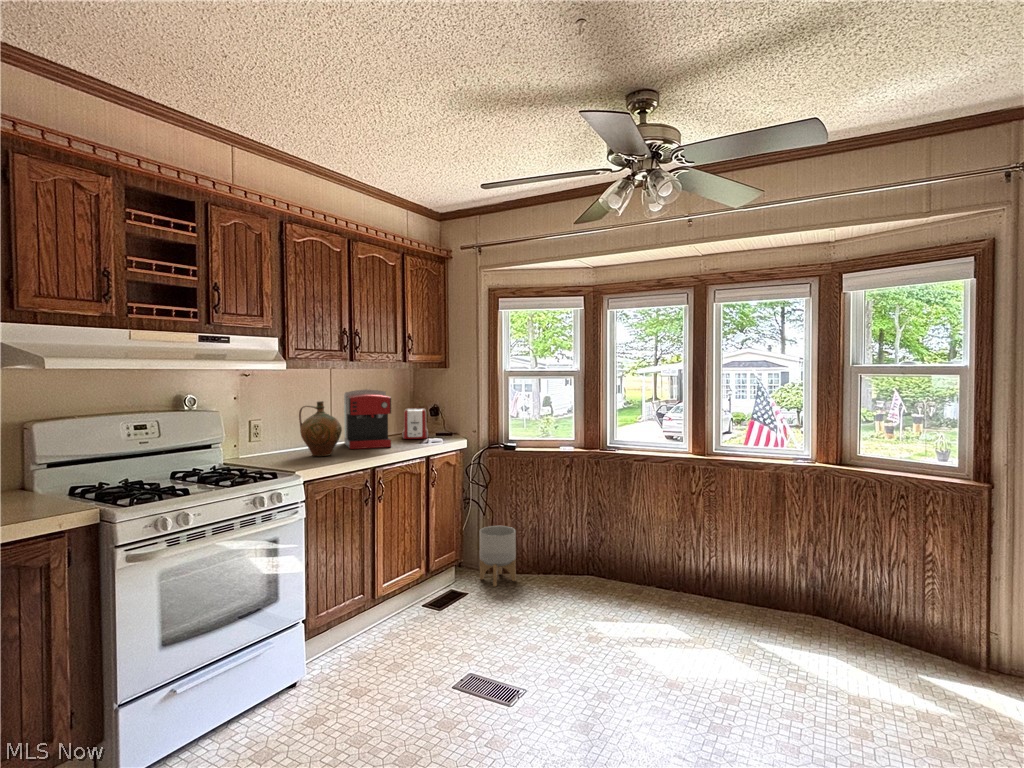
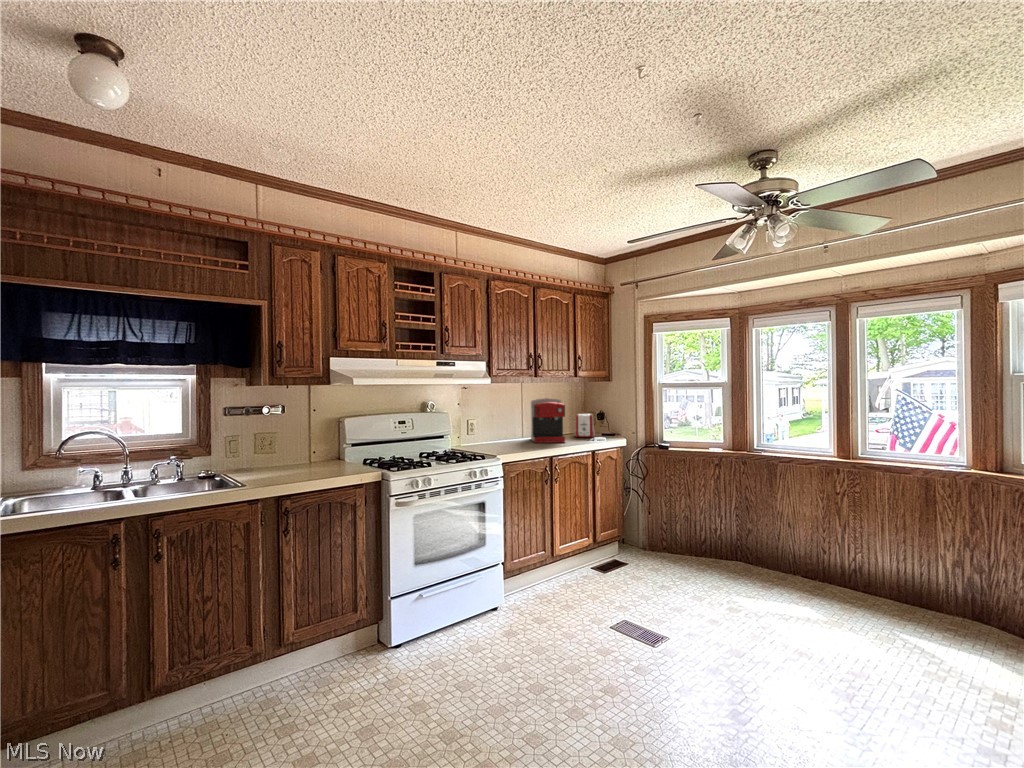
ceramic jug: present [299,401,342,456] -> none [499,407,529,447]
planter: present [480,526,516,587] -> none [637,511,669,561]

